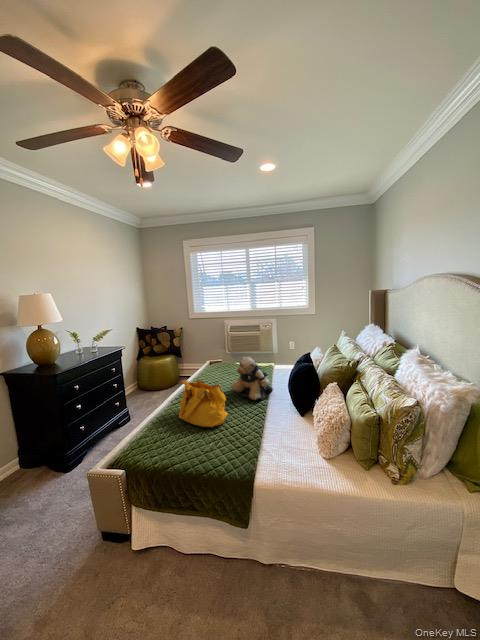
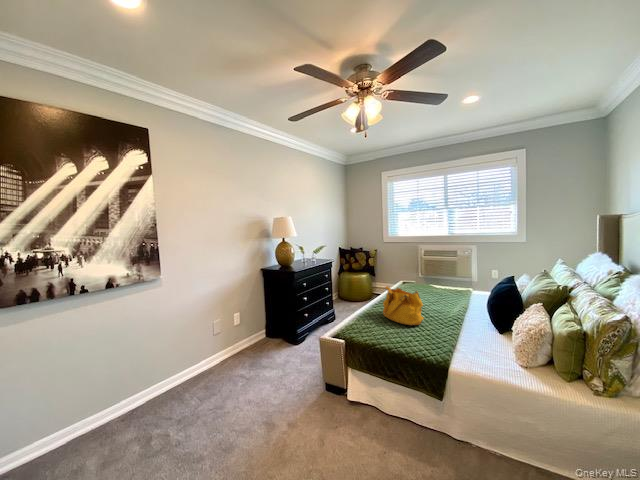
teddy bear: present [231,357,273,400] -> none [426,273,468,314]

